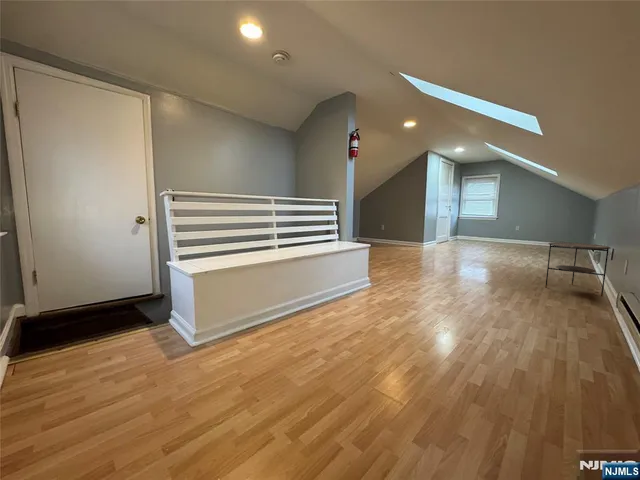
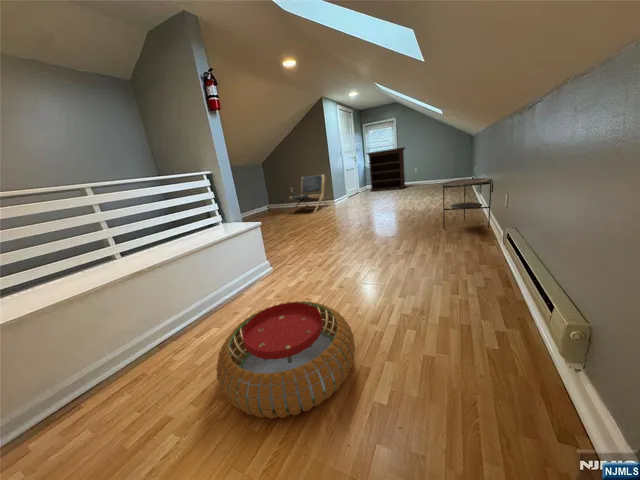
bookshelf: none [461,204,509,246] -> present [367,147,406,191]
lounge chair: none [379,217,418,251] -> present [290,175,327,213]
pouf: none [349,301,455,370] -> present [216,301,355,419]

